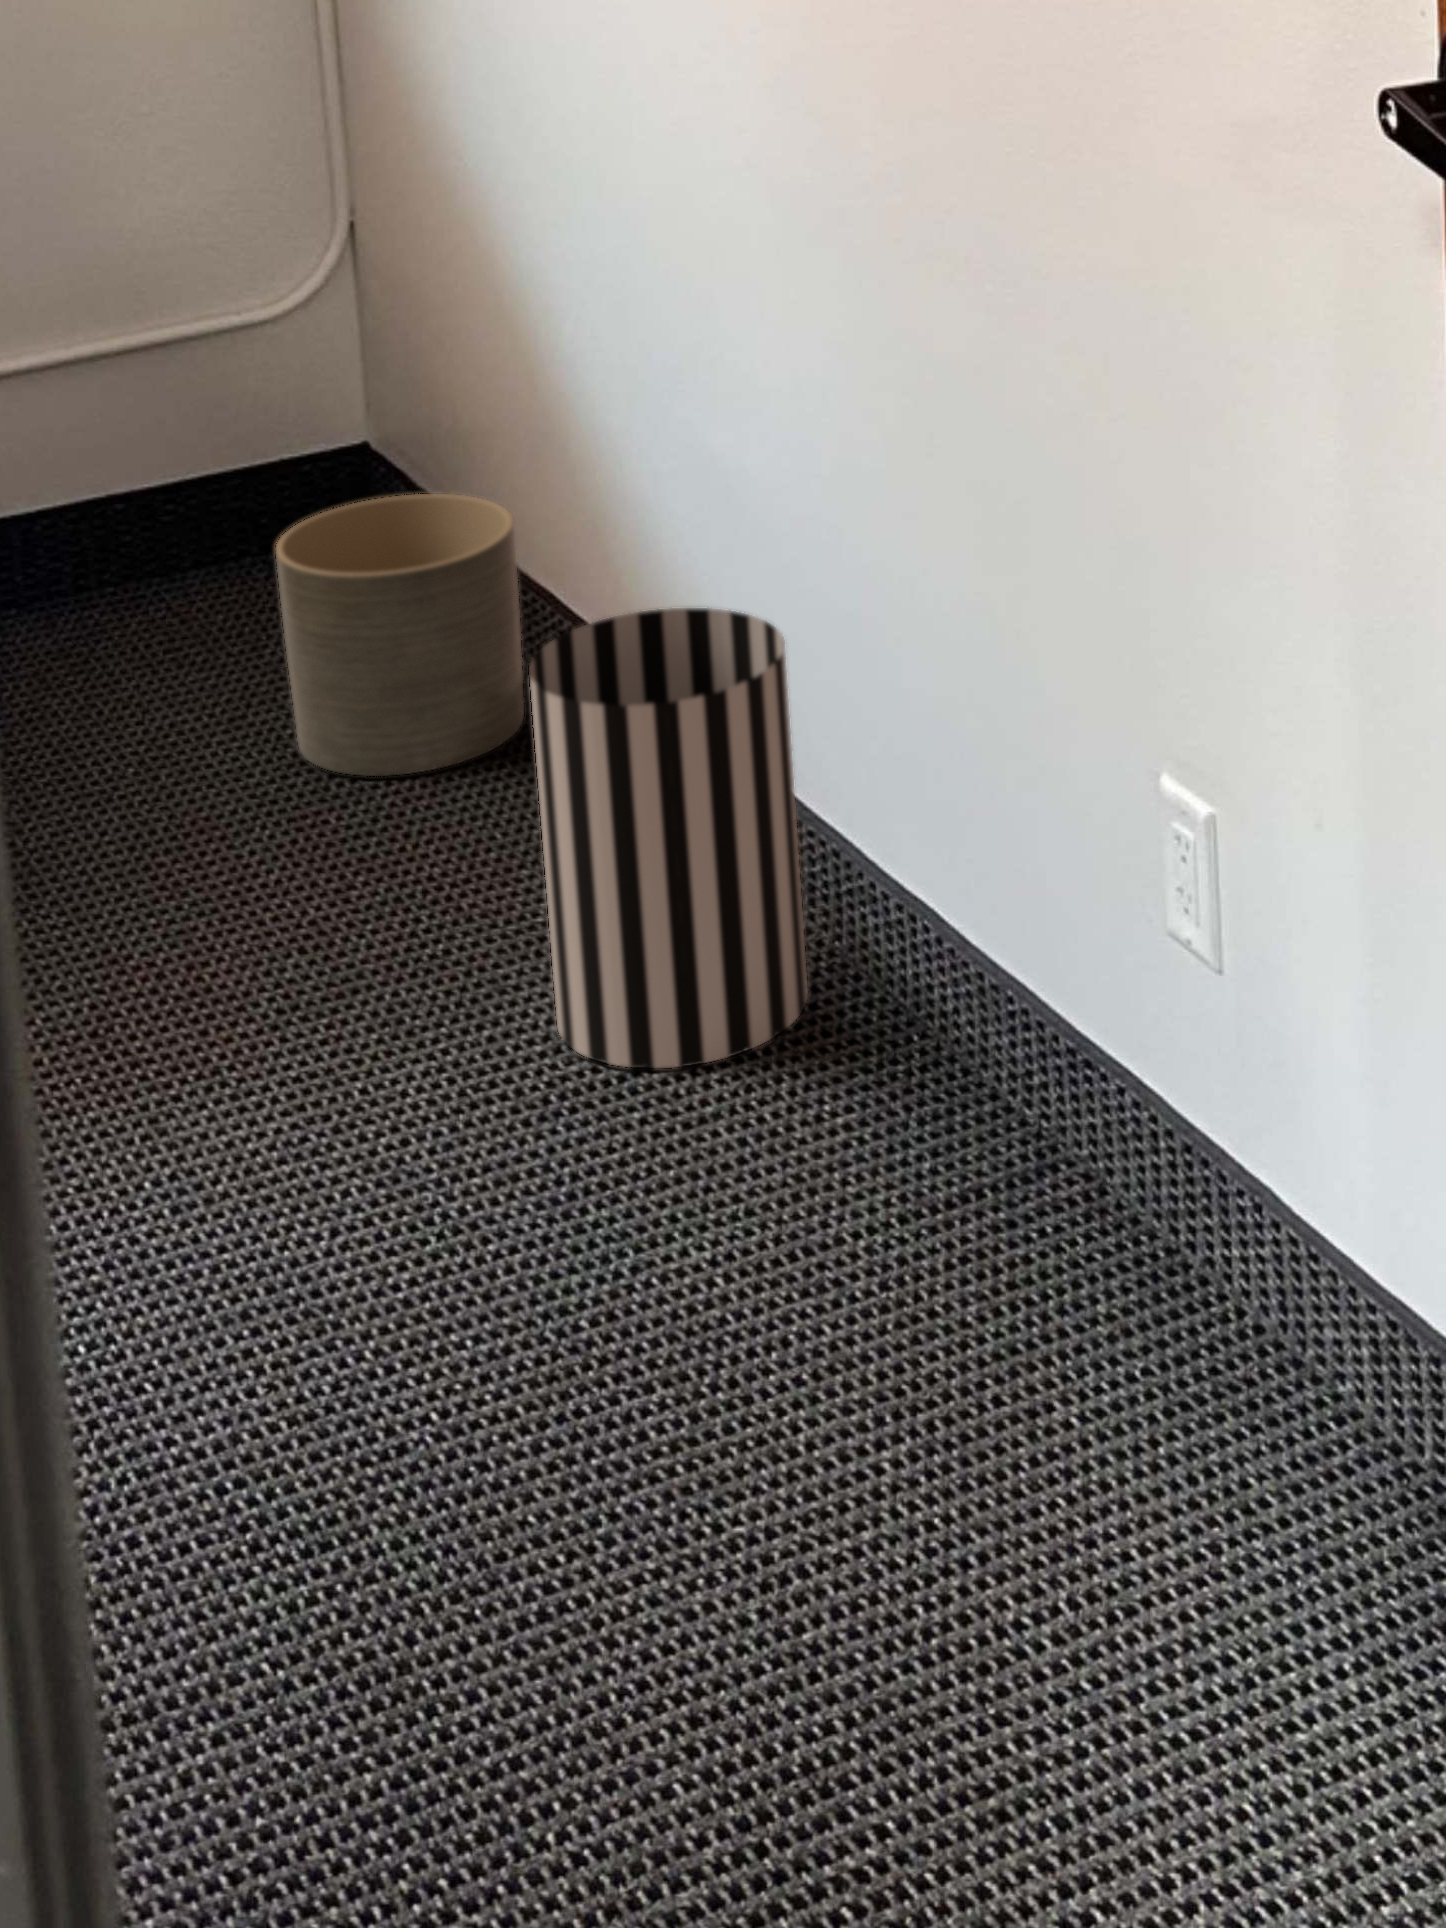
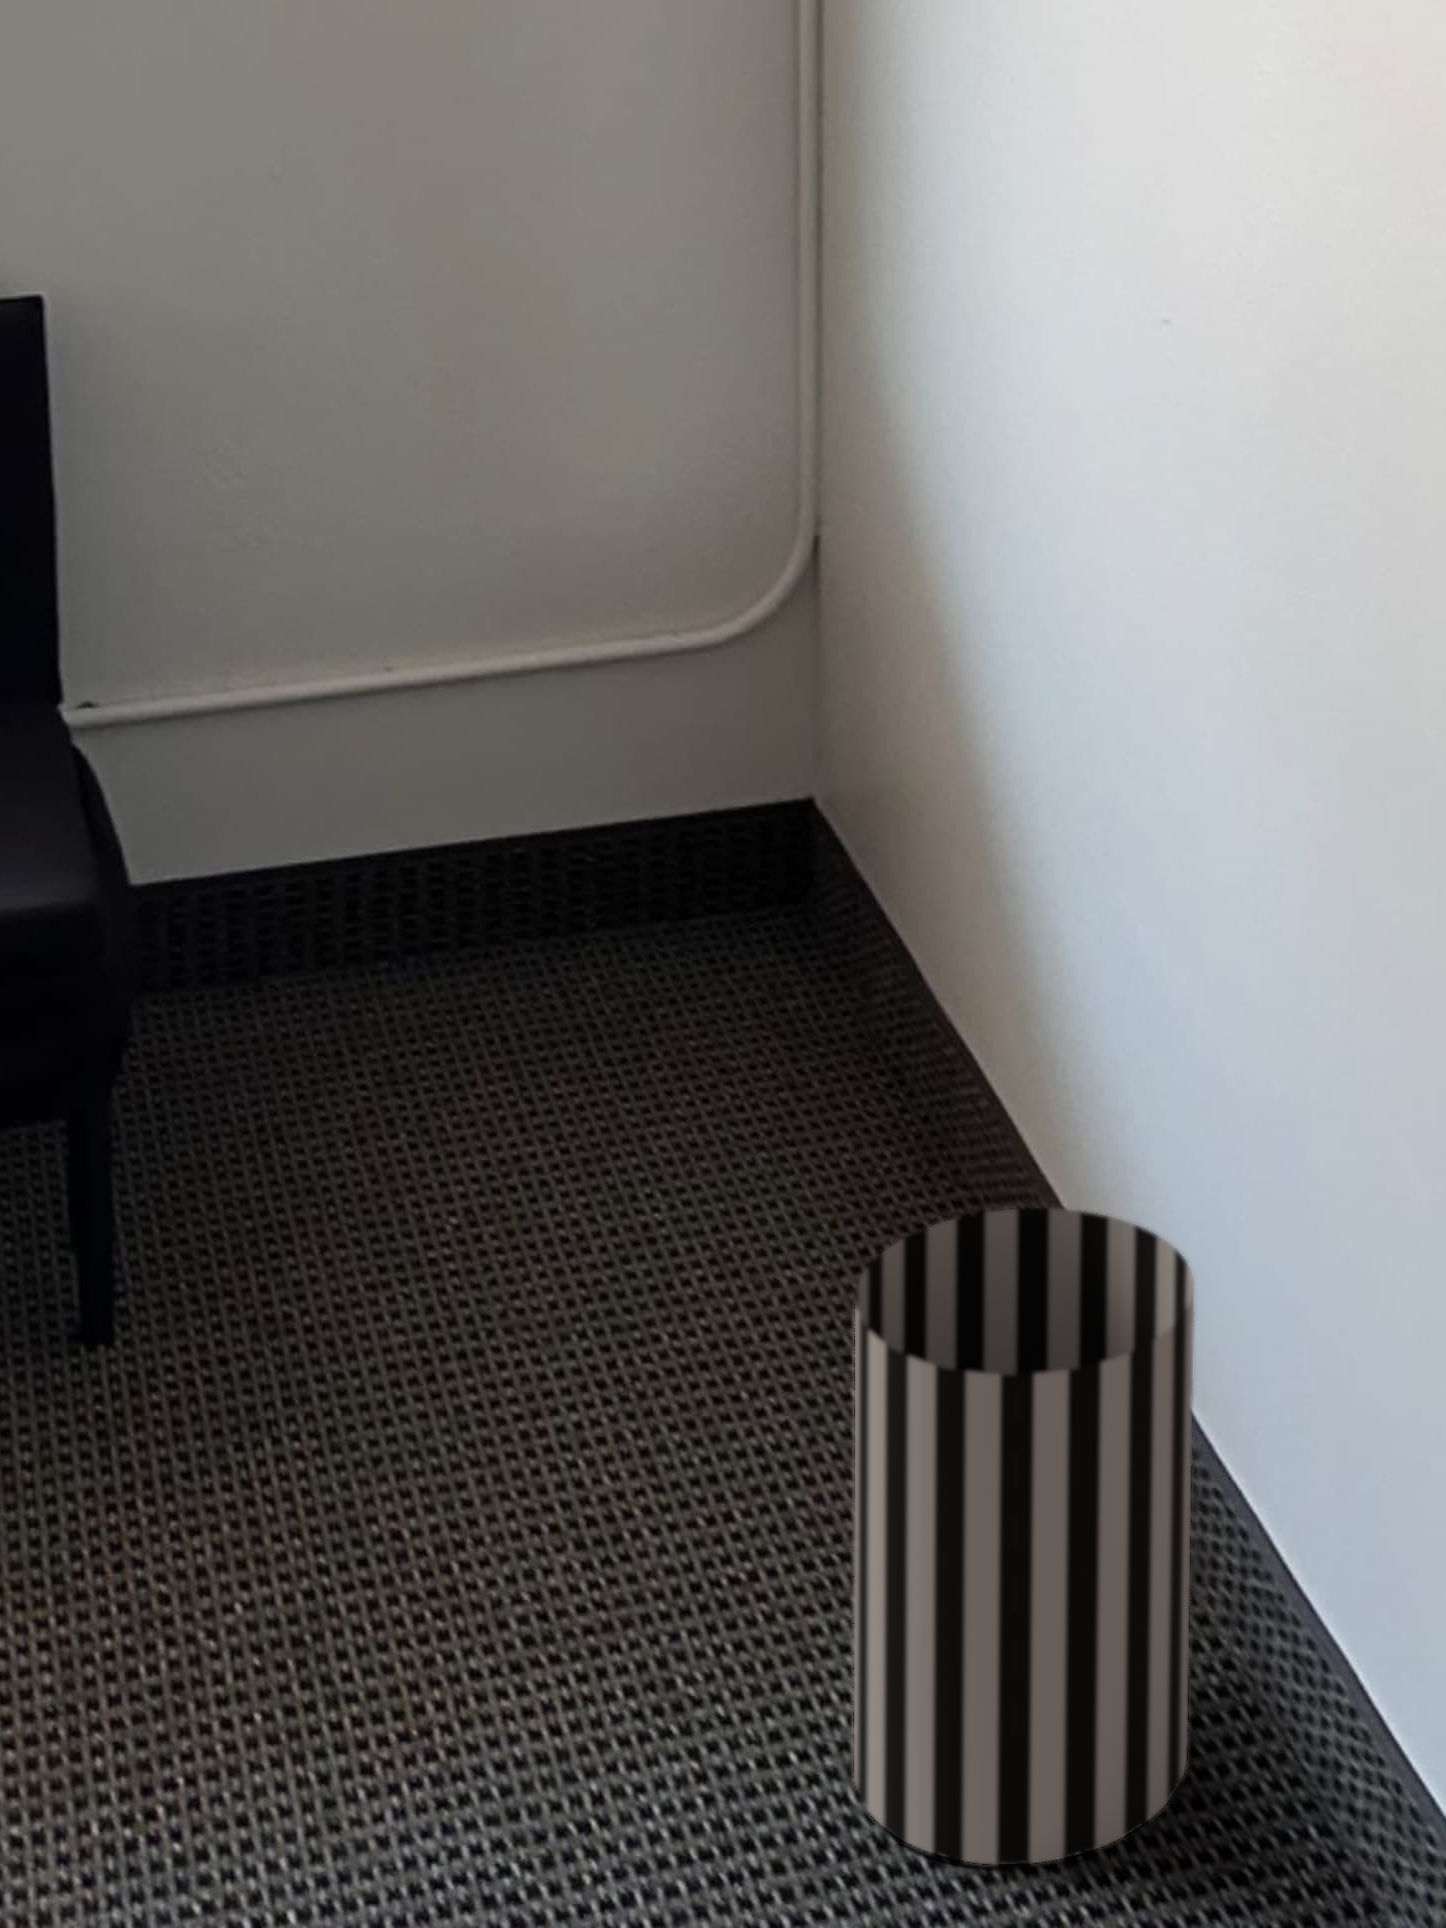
planter: present [276,494,524,776] -> none [635,938,929,1311]

